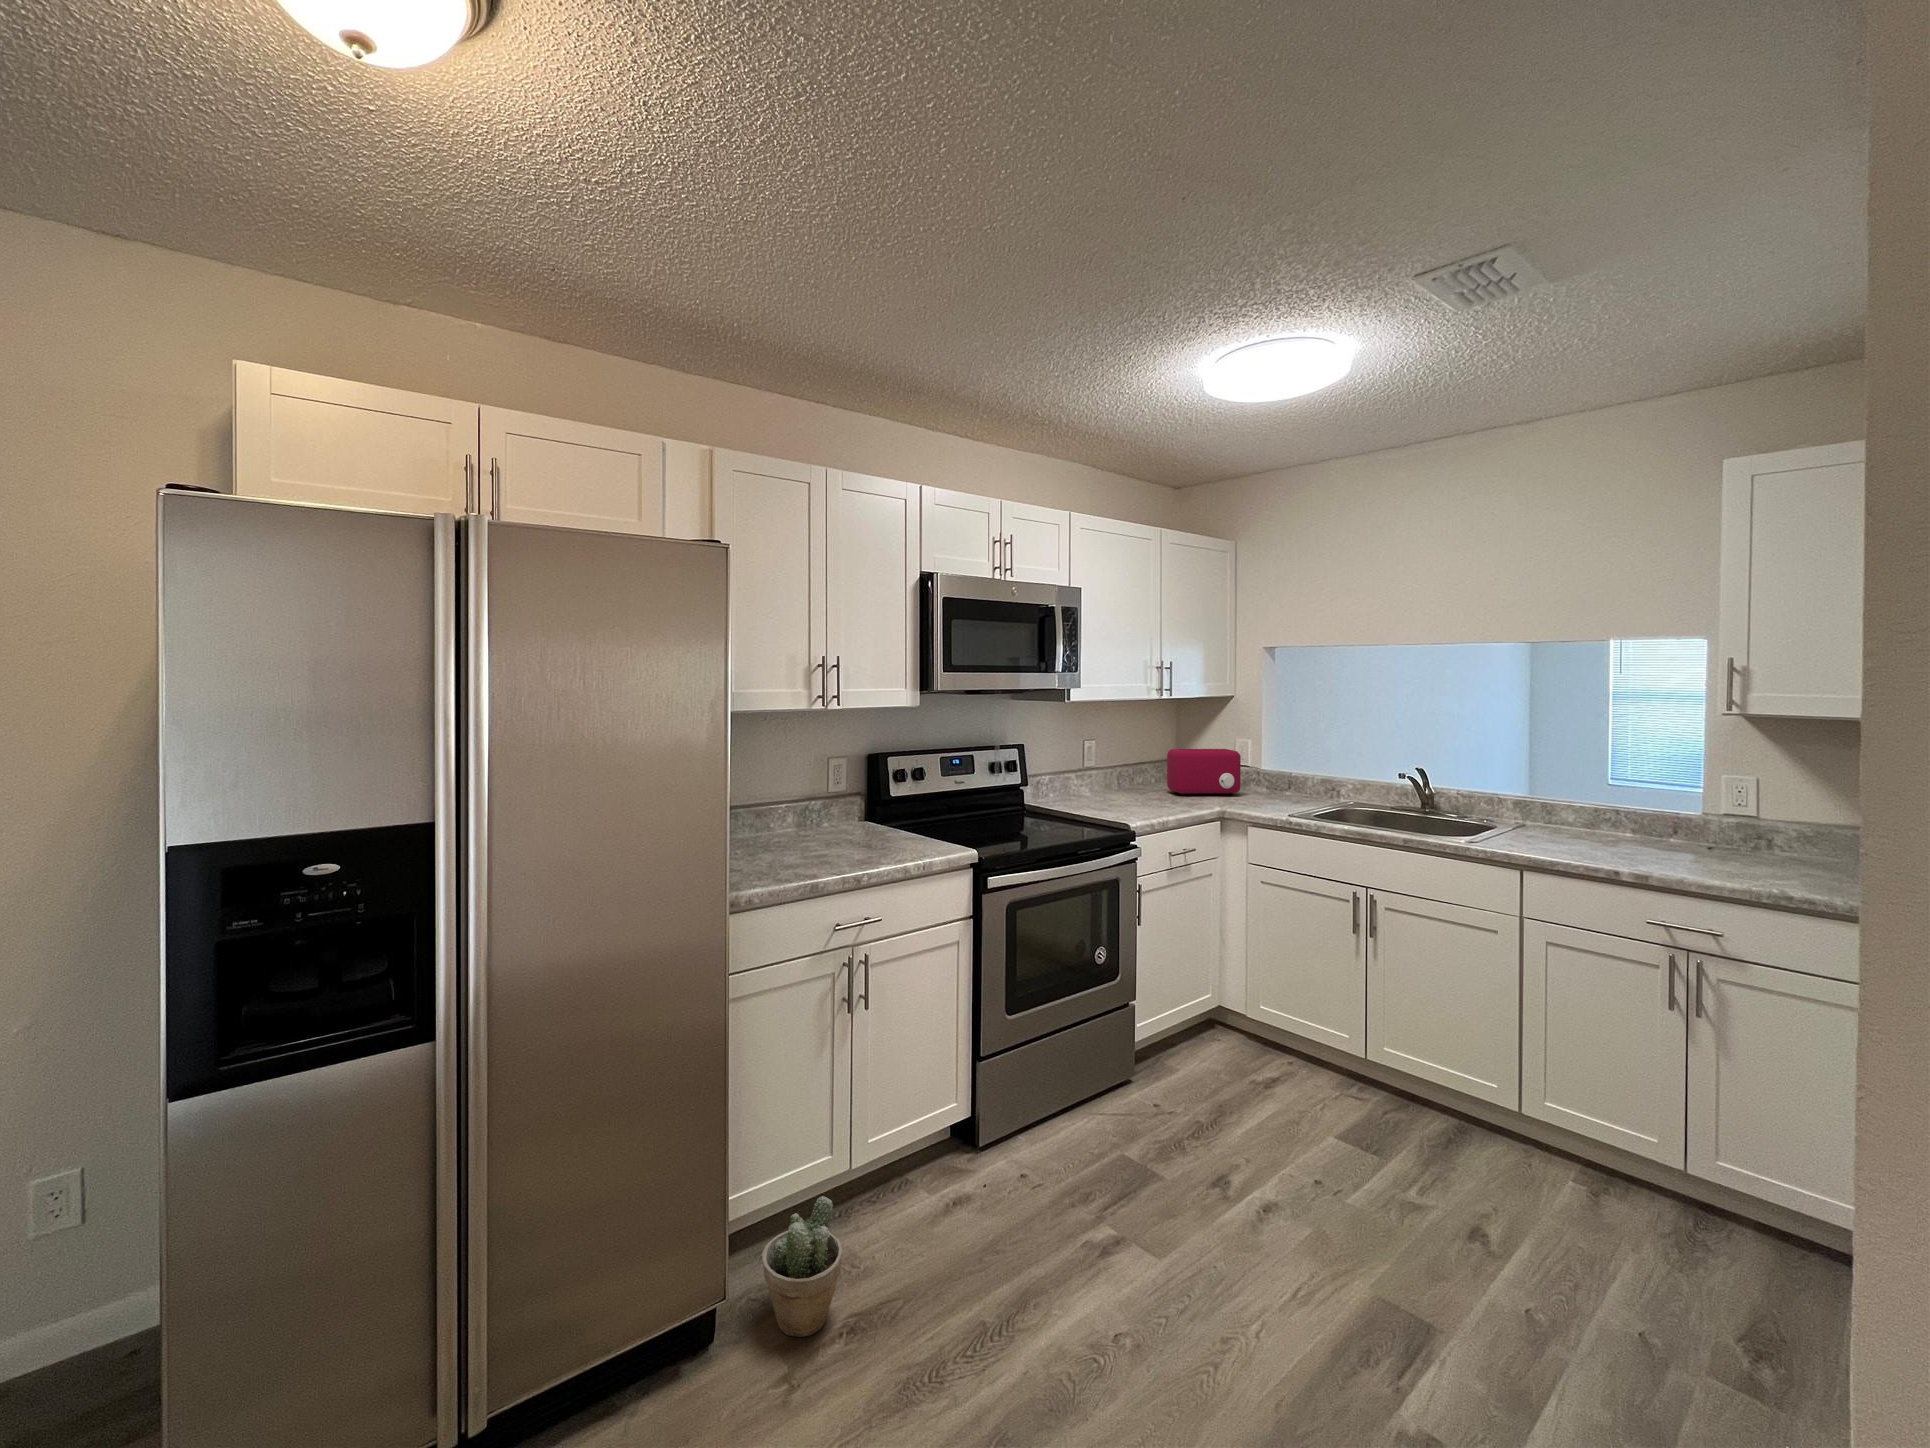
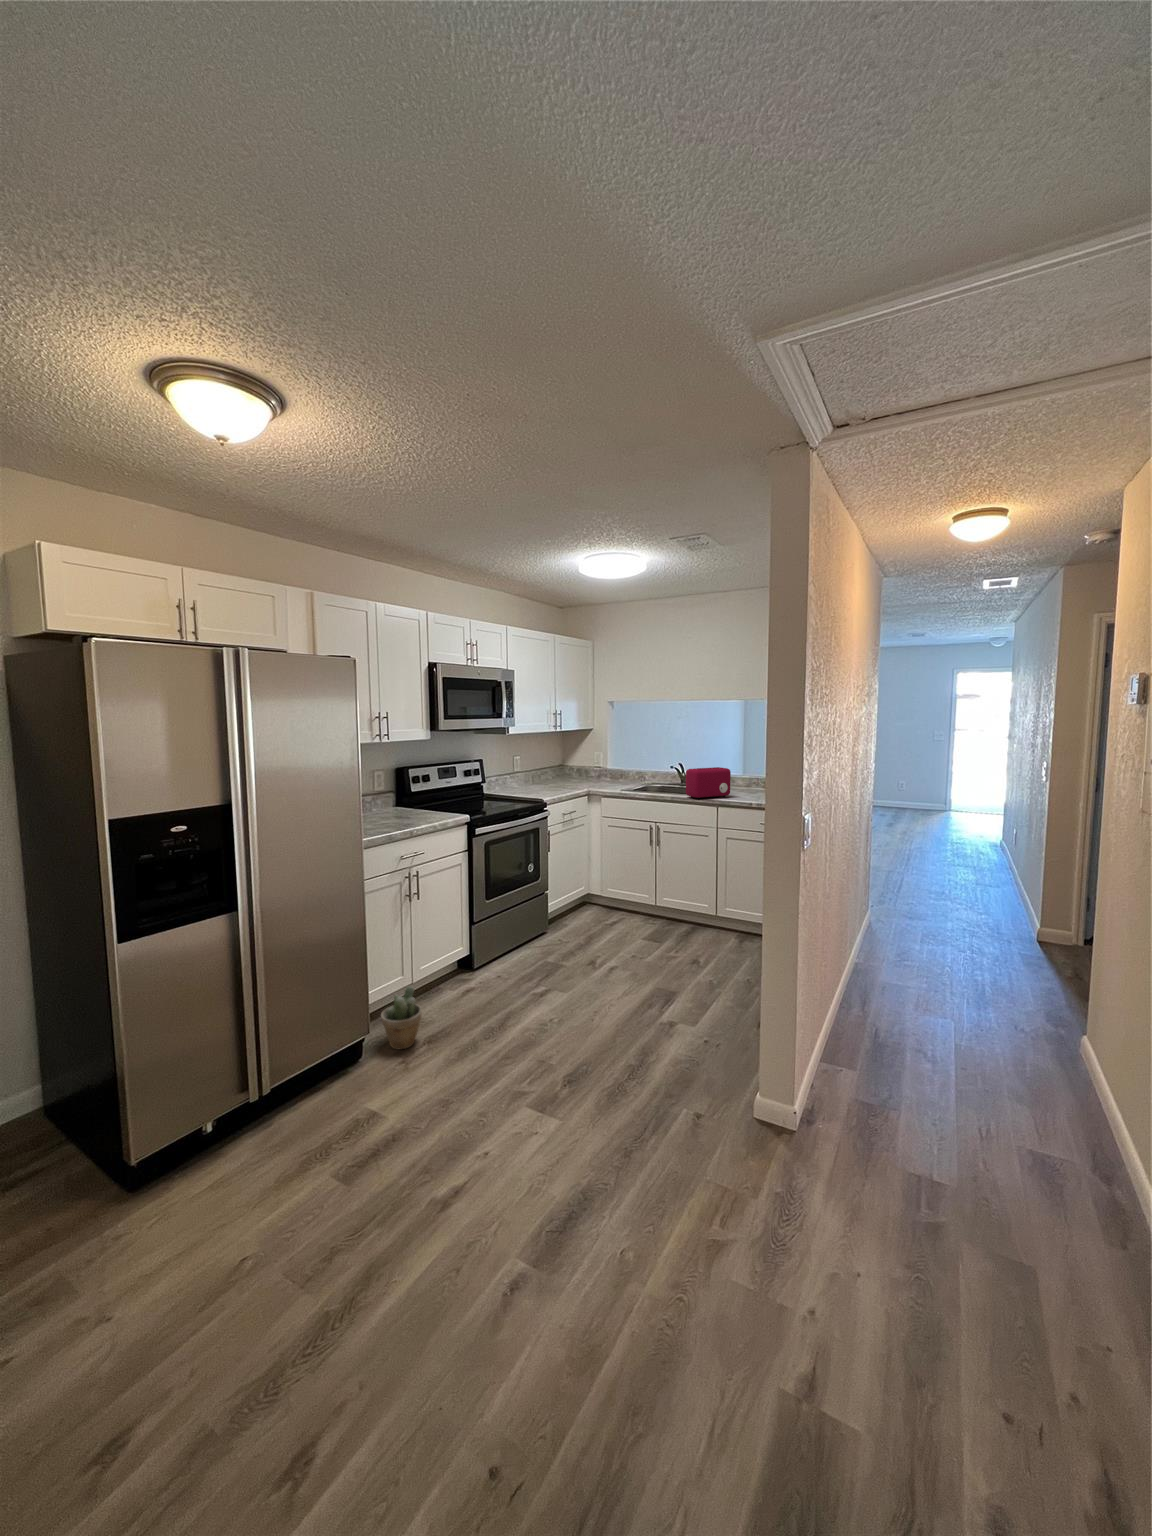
toaster: present [1167,749,1241,796] -> present [686,767,731,799]

